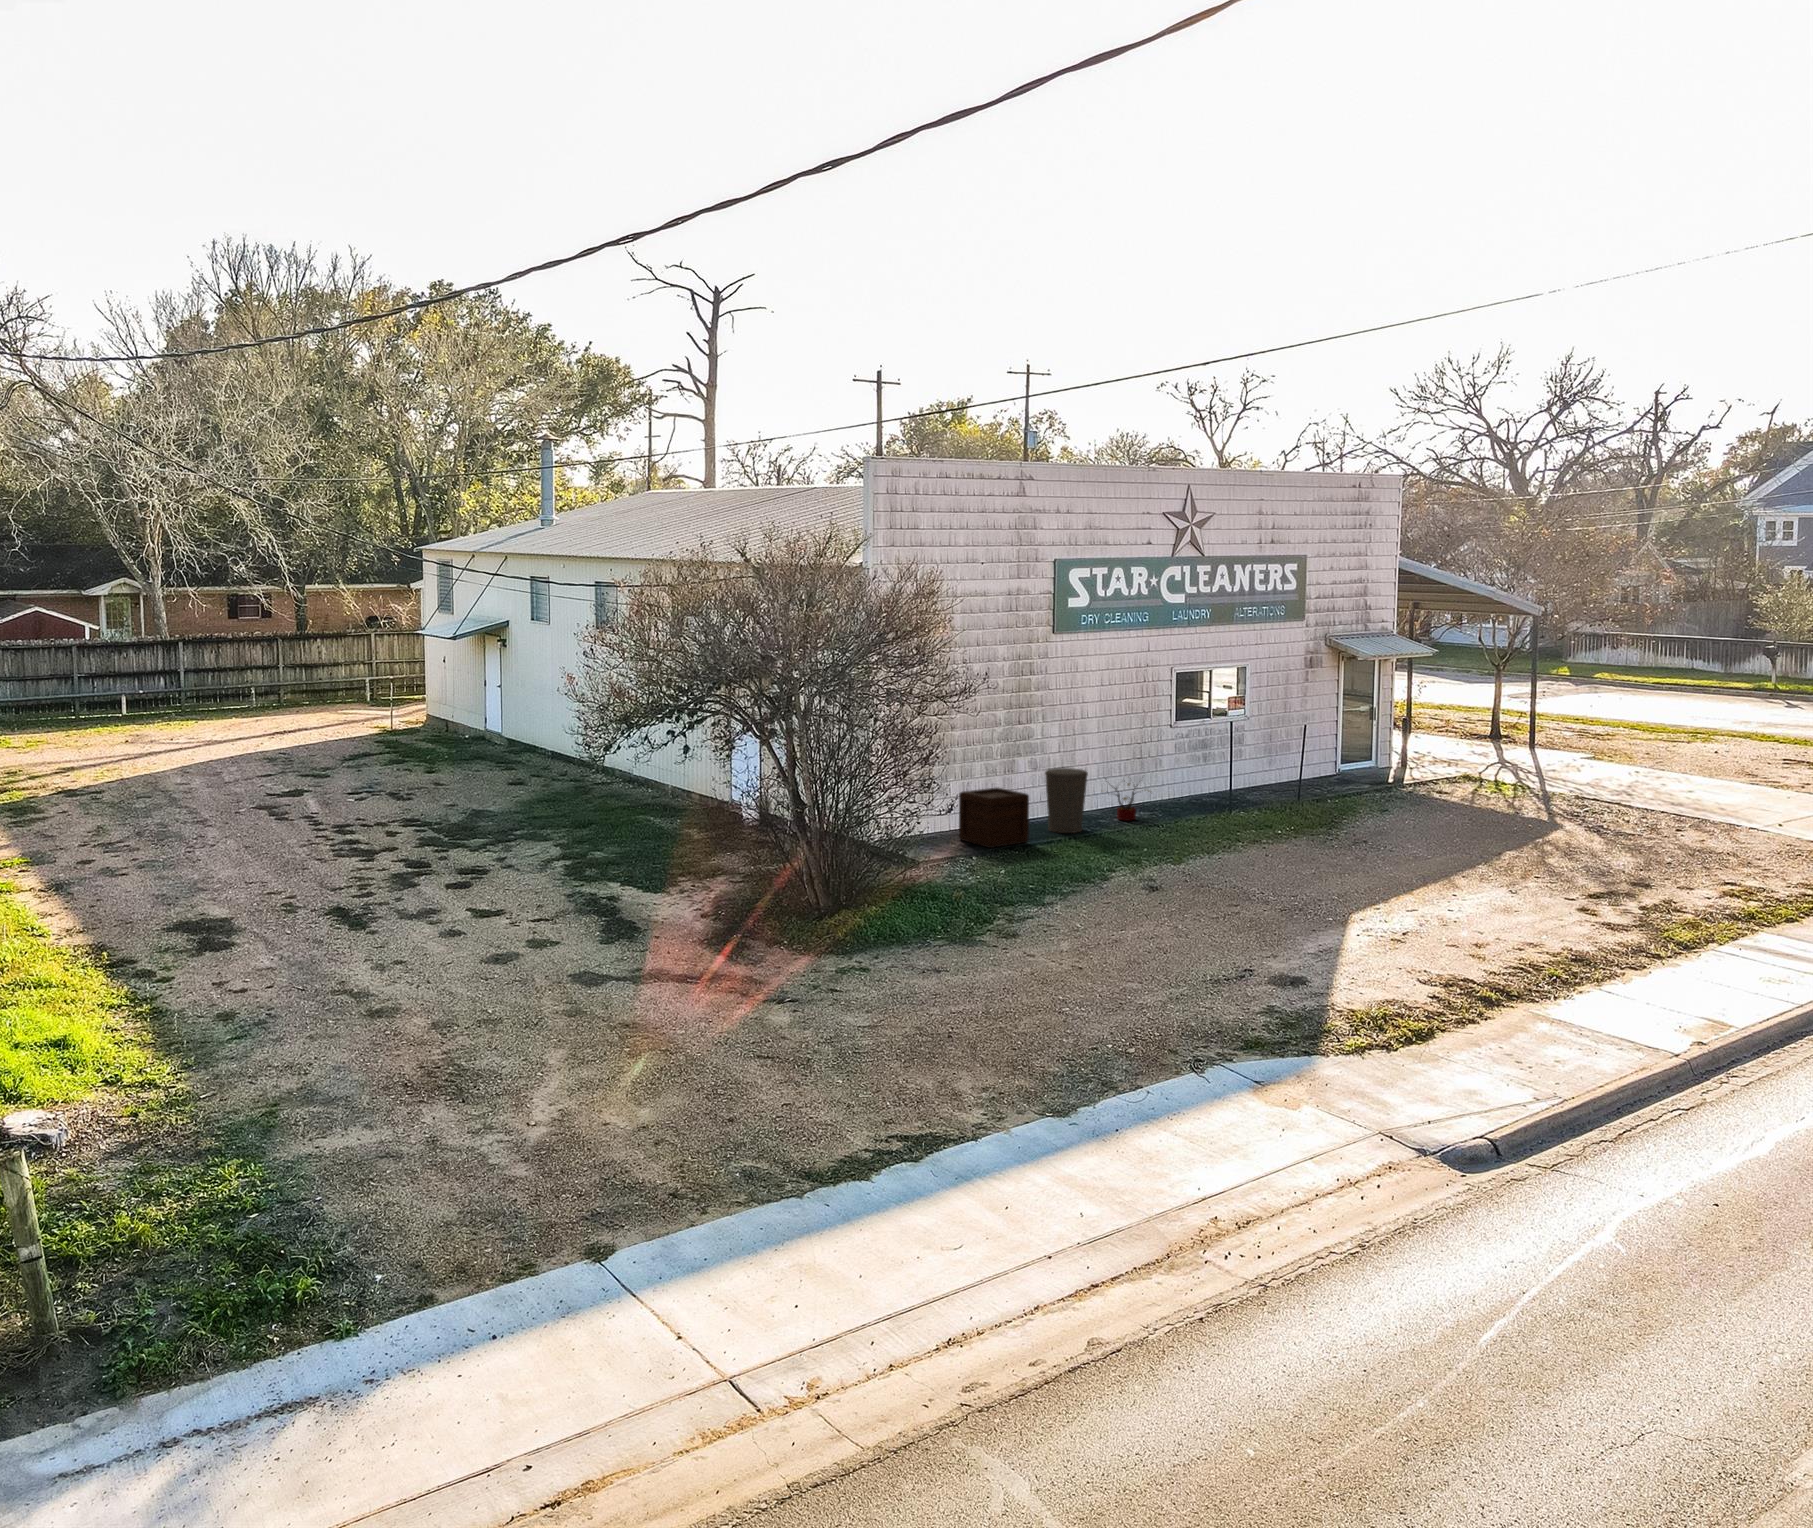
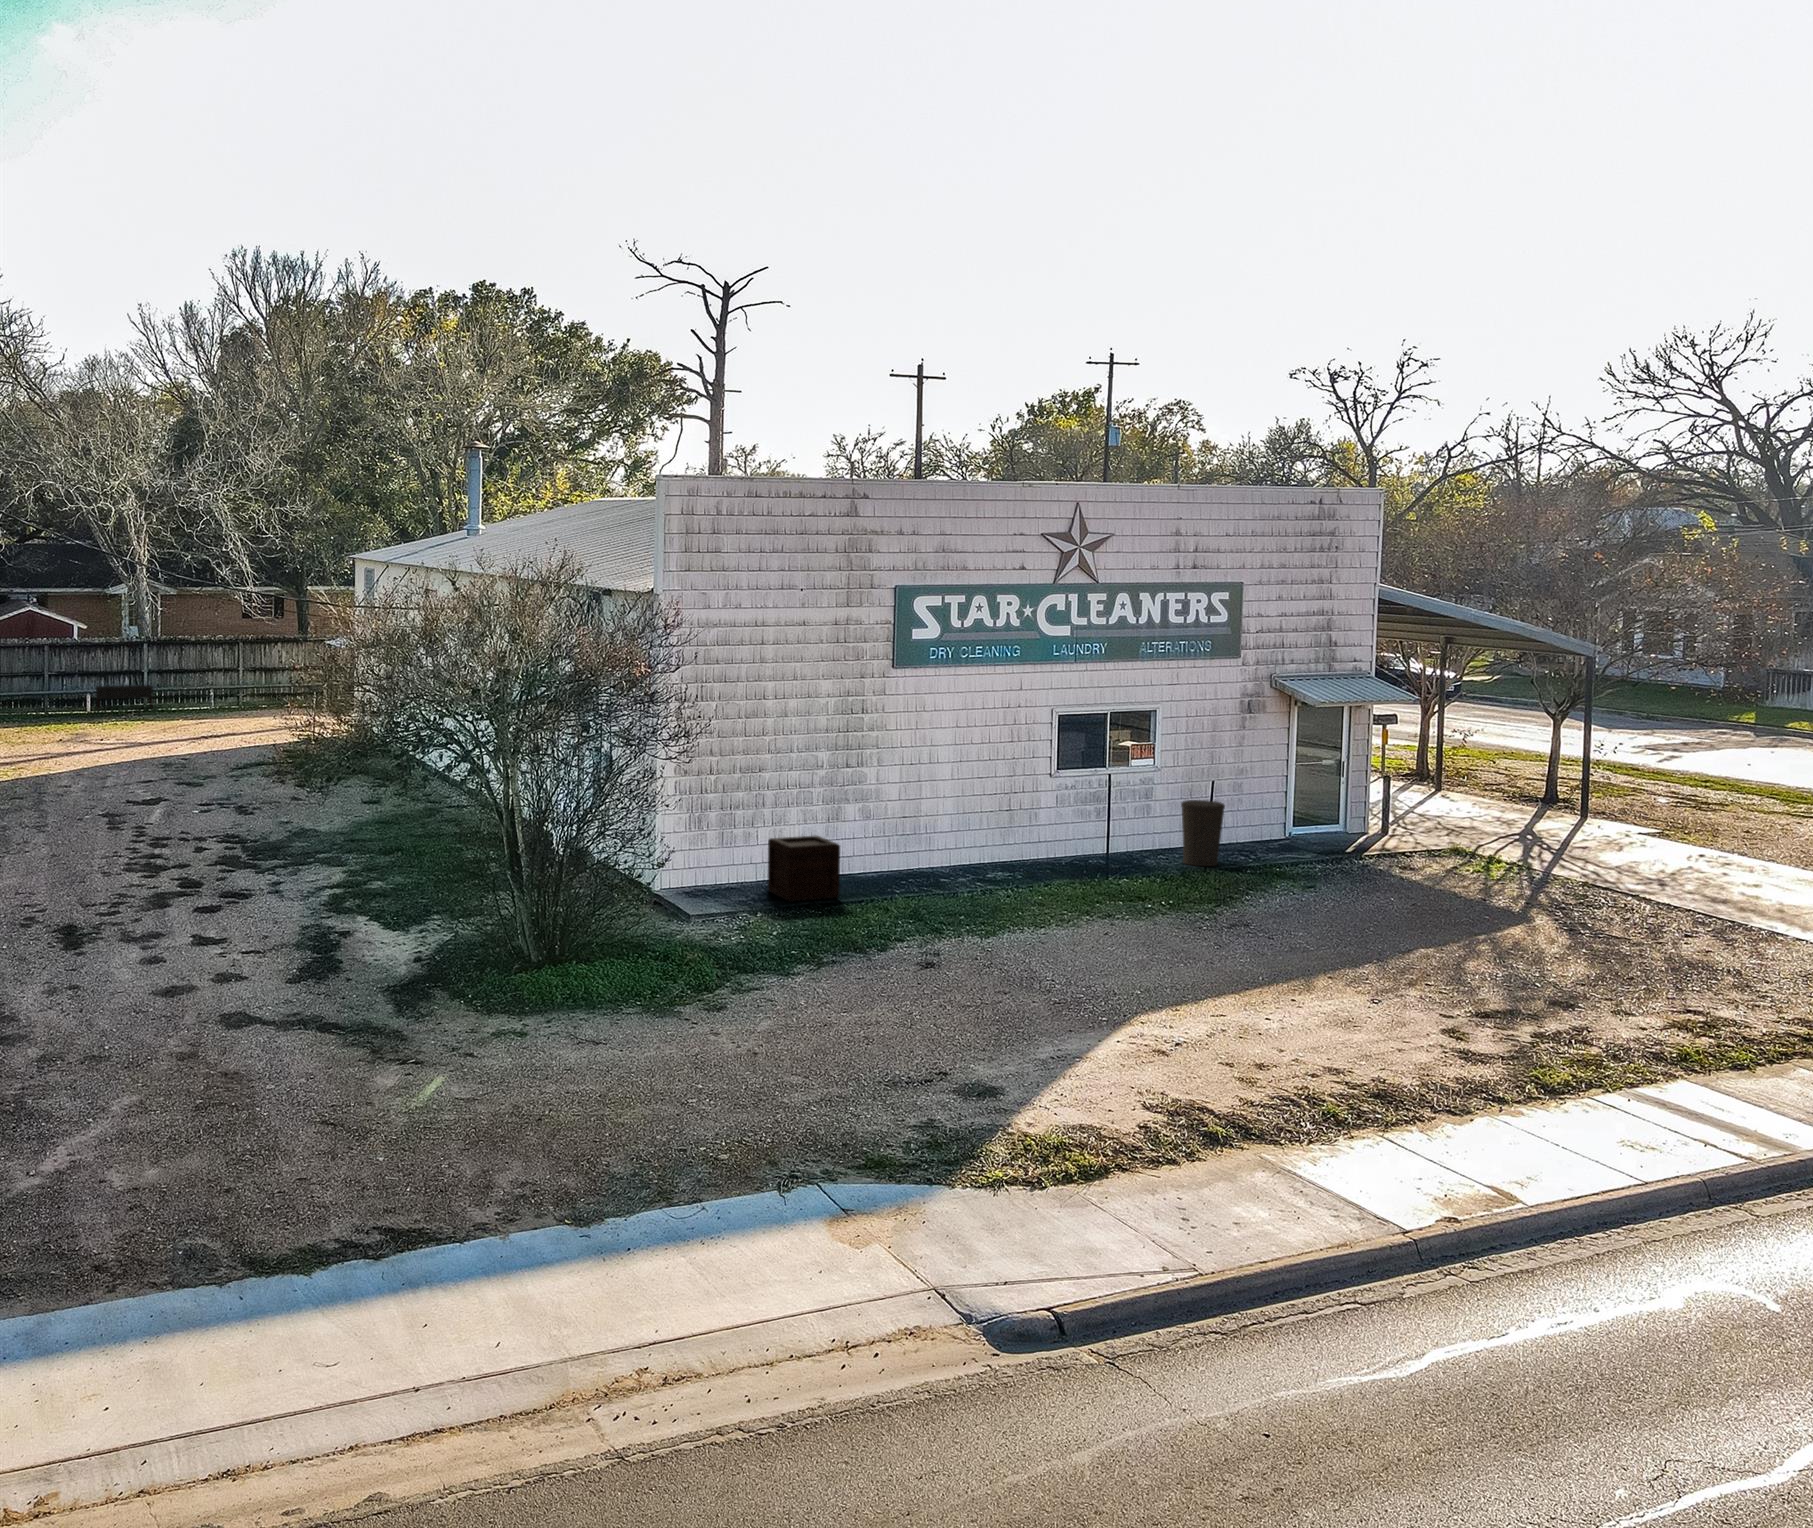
bench: none [143,683,200,708] -> present [96,685,153,709]
trash can: present [1045,768,1088,833] -> present [1181,800,1225,866]
decorative plant: present [1115,784,1136,821] -> none [955,827,1015,880]

